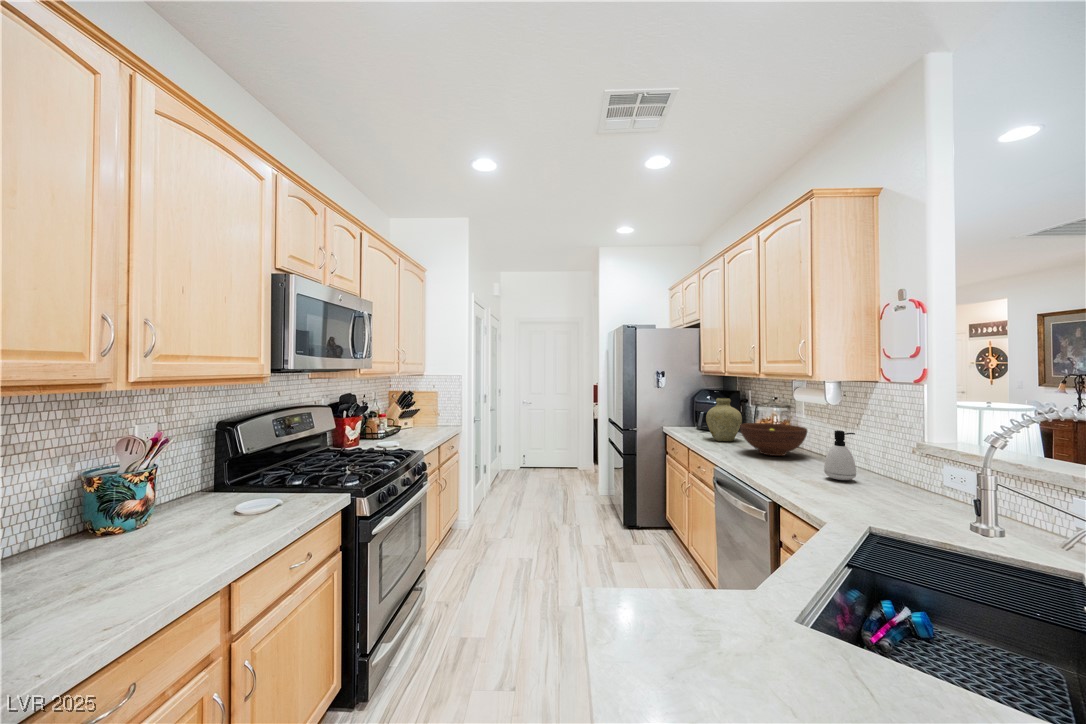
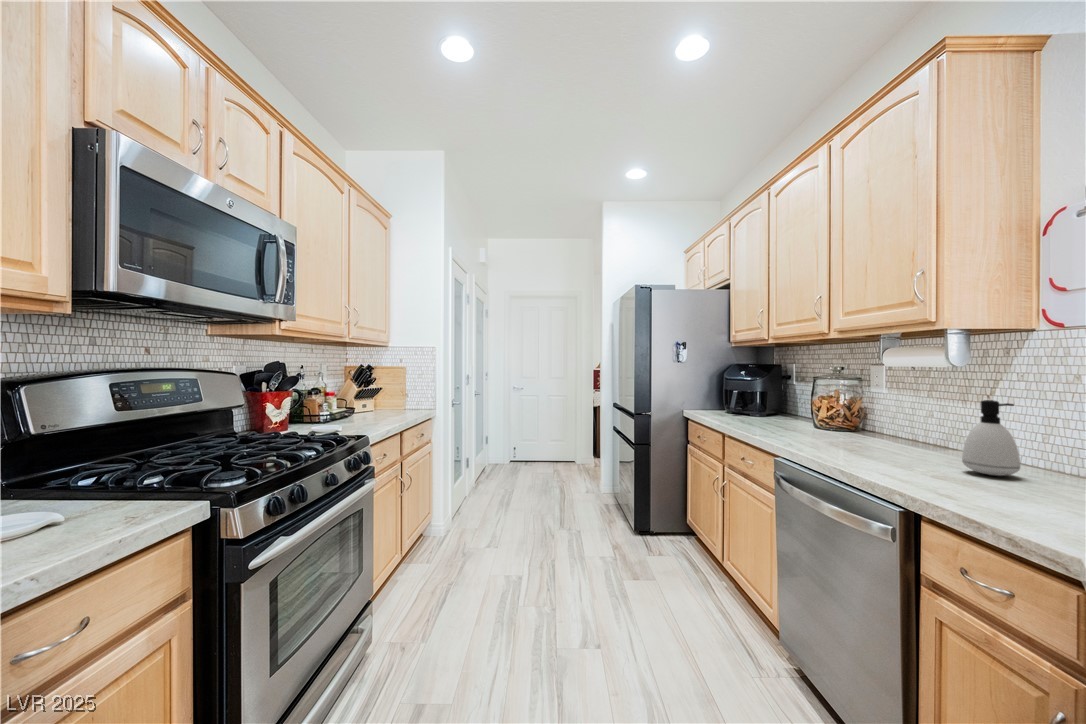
vase: present [706,398,742,441] -> none [744,371,792,426]
fruit bowl: present [740,423,807,456] -> none [801,400,900,442]

